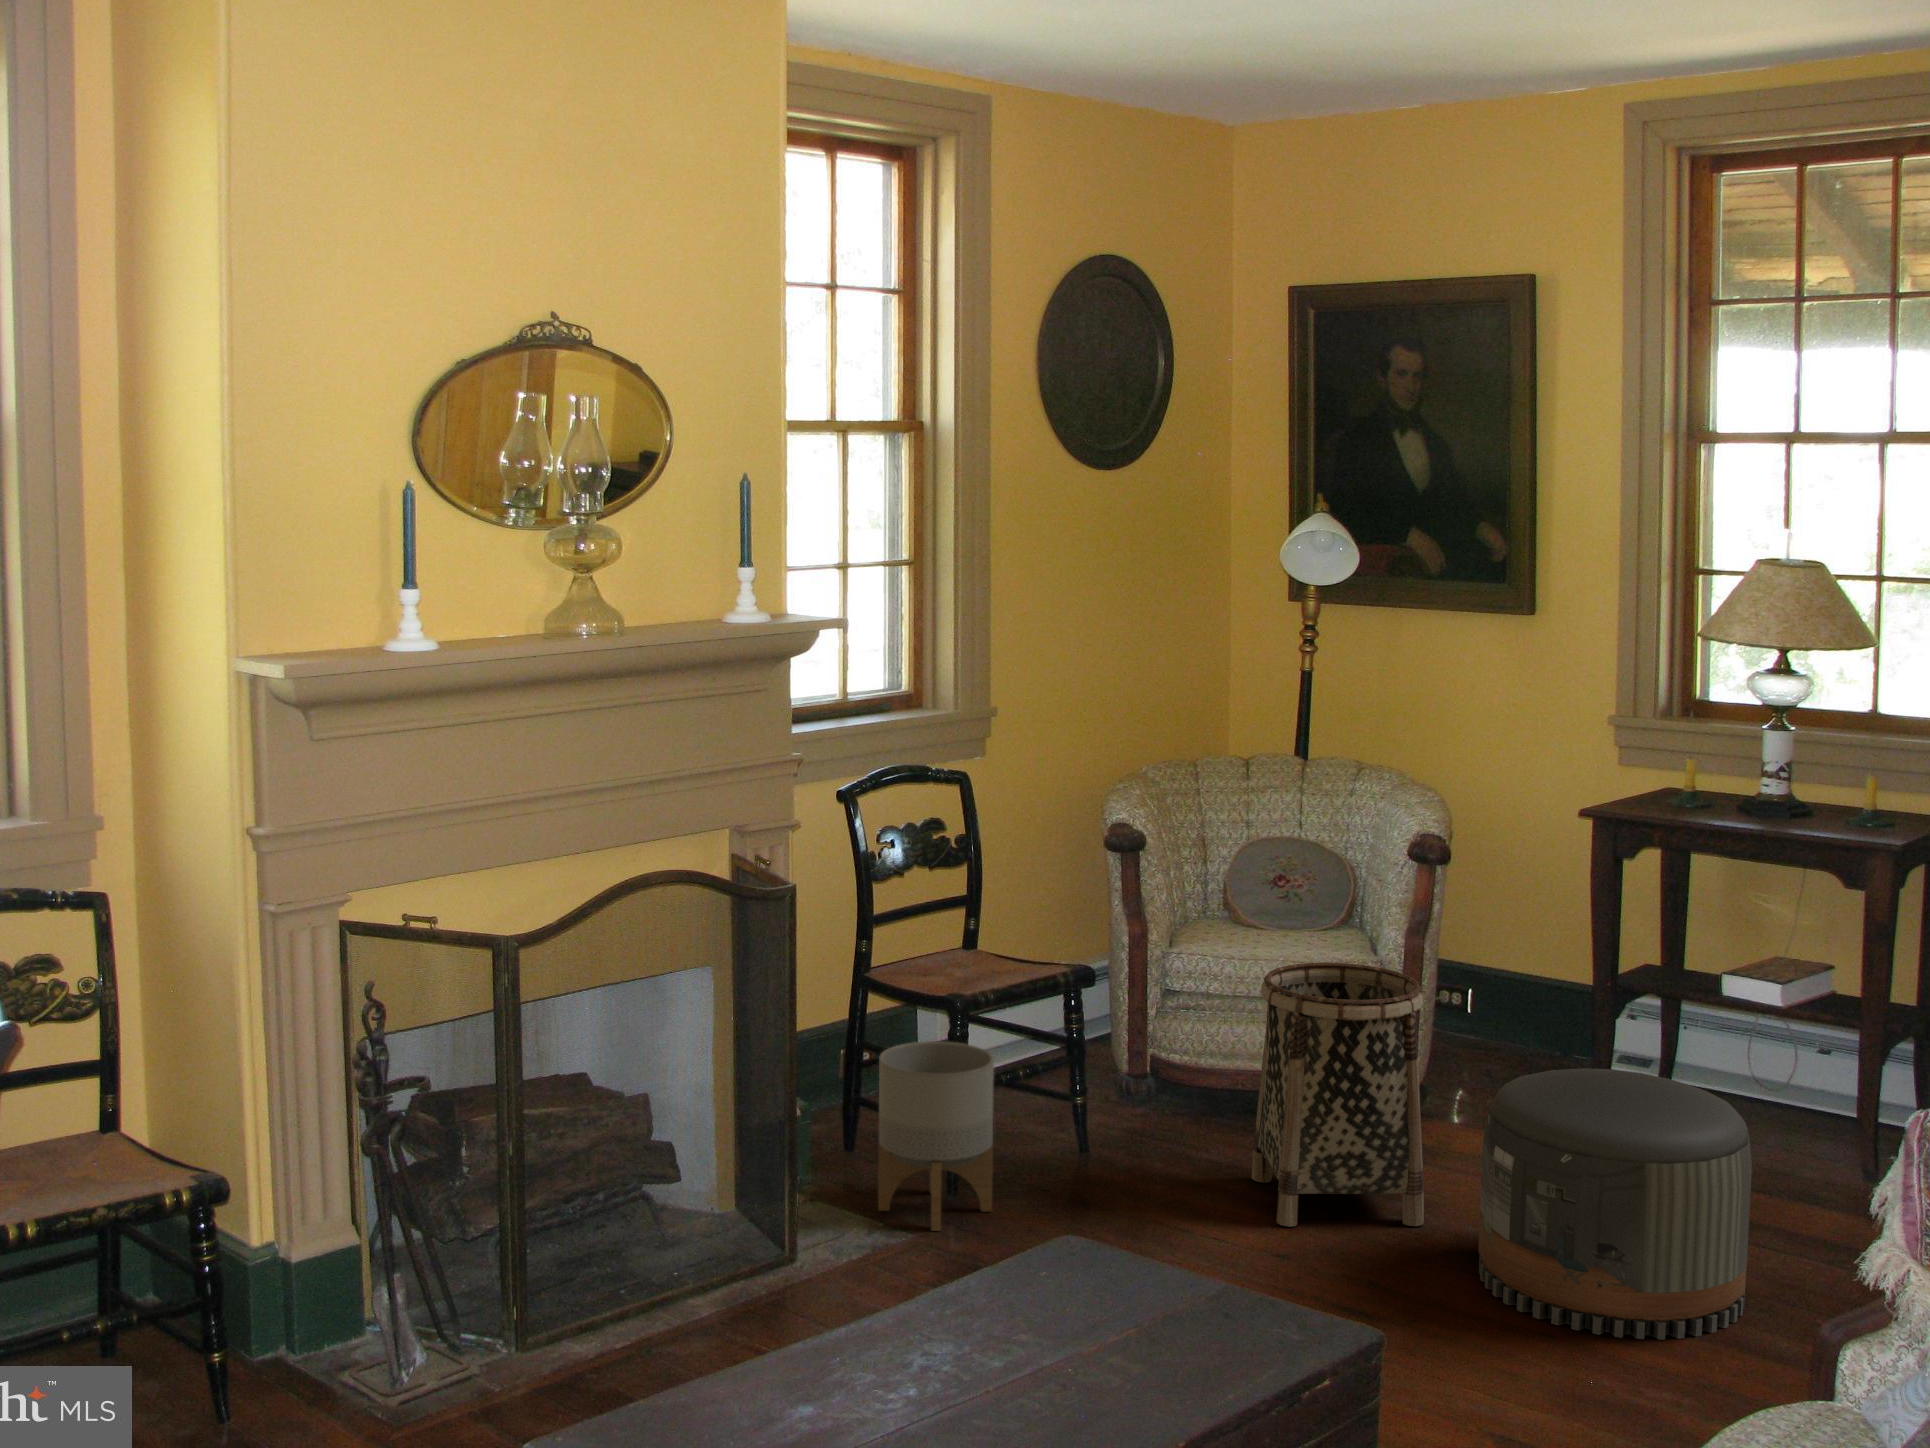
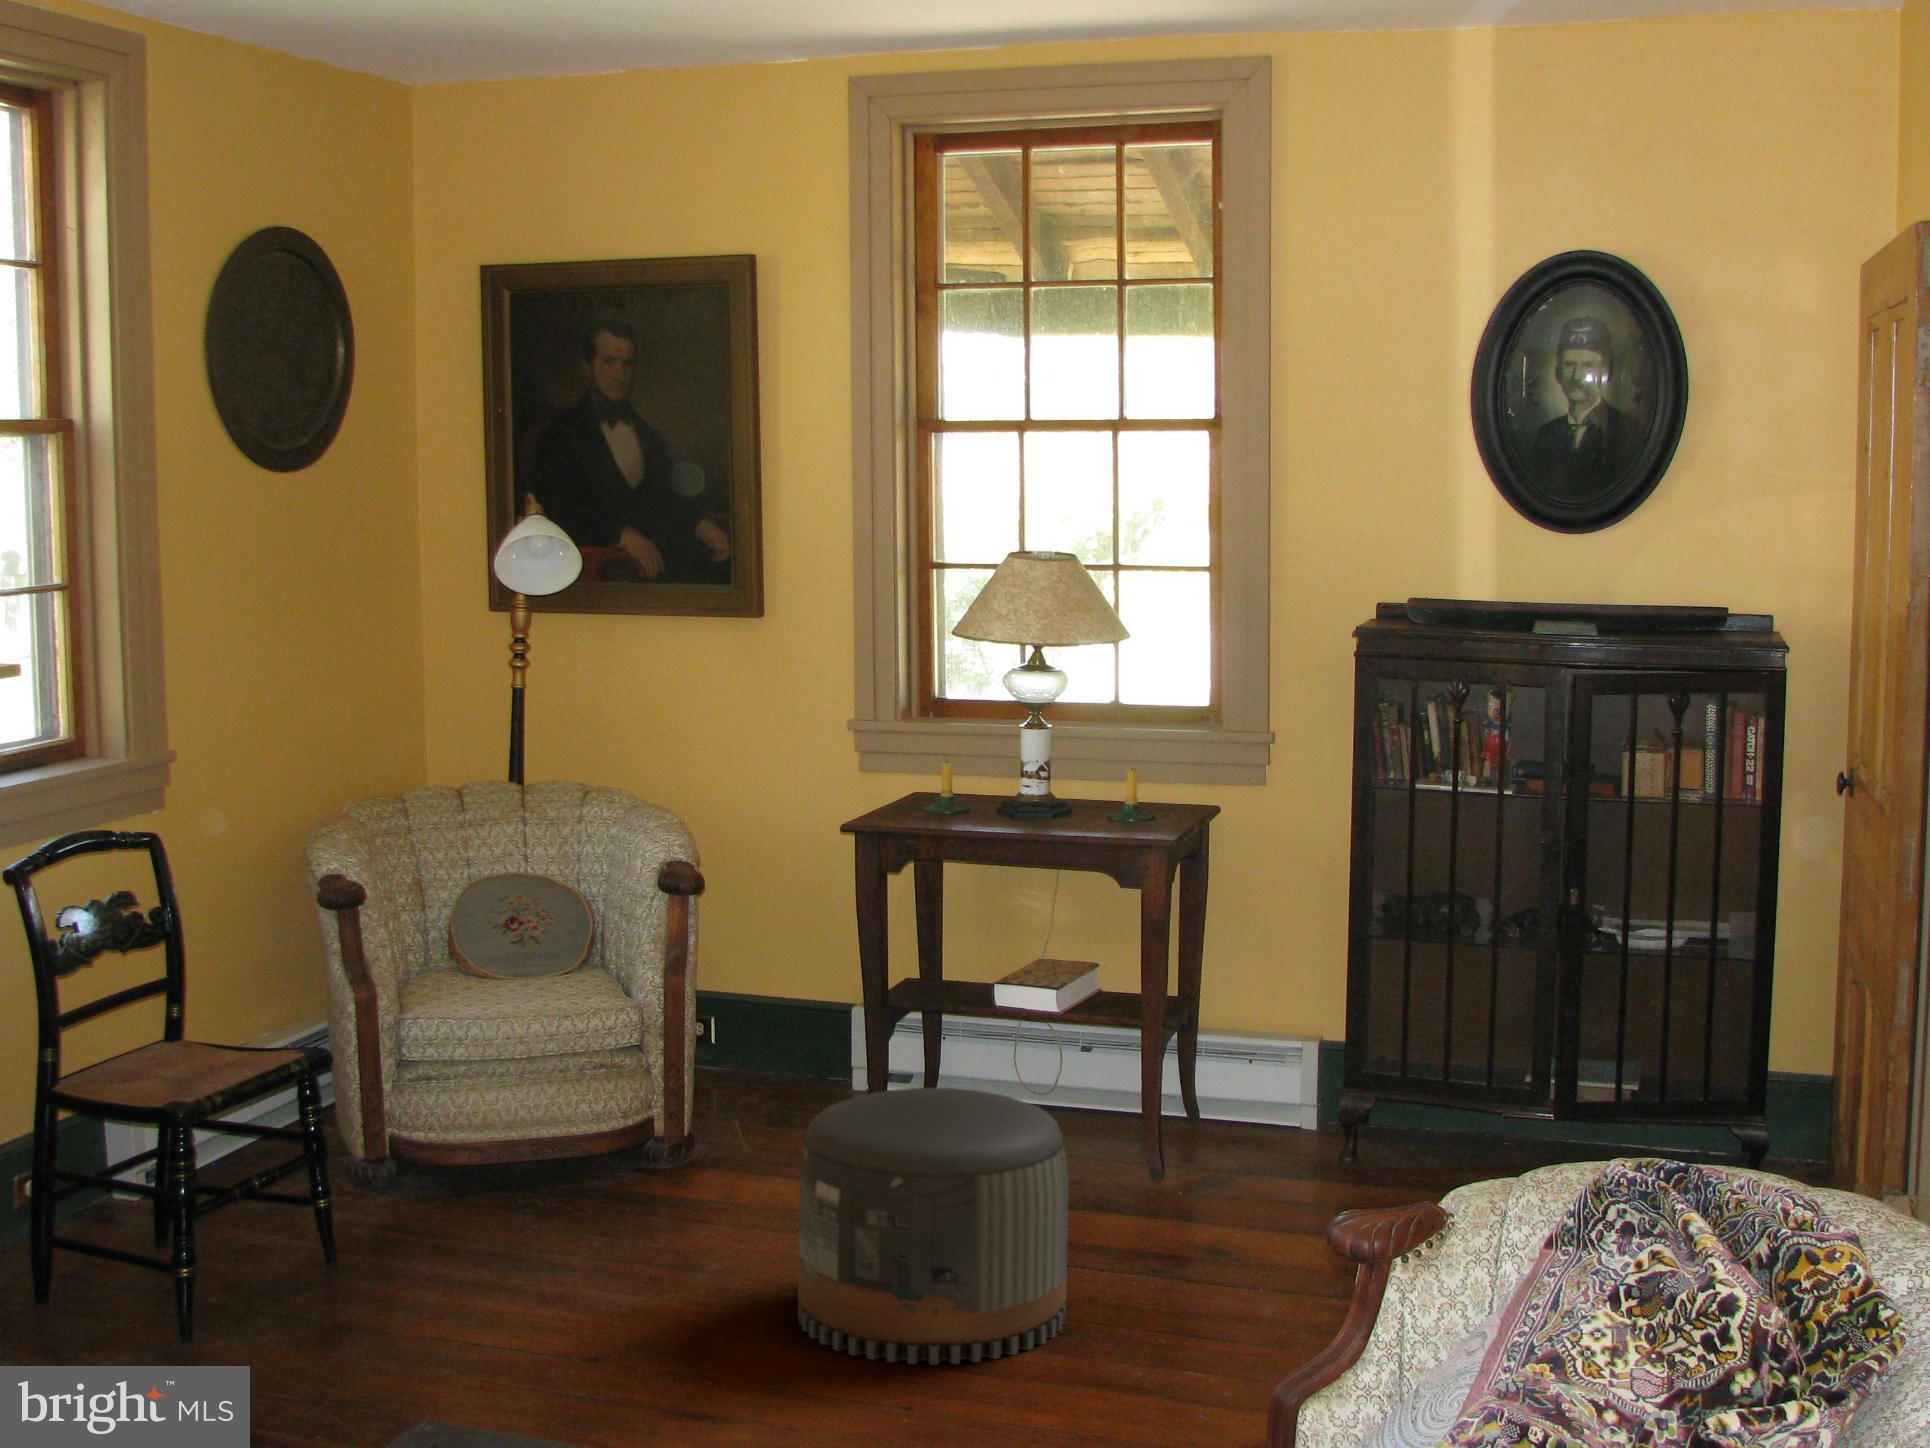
basket: present [1252,963,1424,1227] -> none [525,1006,726,1308]
planter: present [878,1041,994,1231] -> none [75,1146,226,1378]

